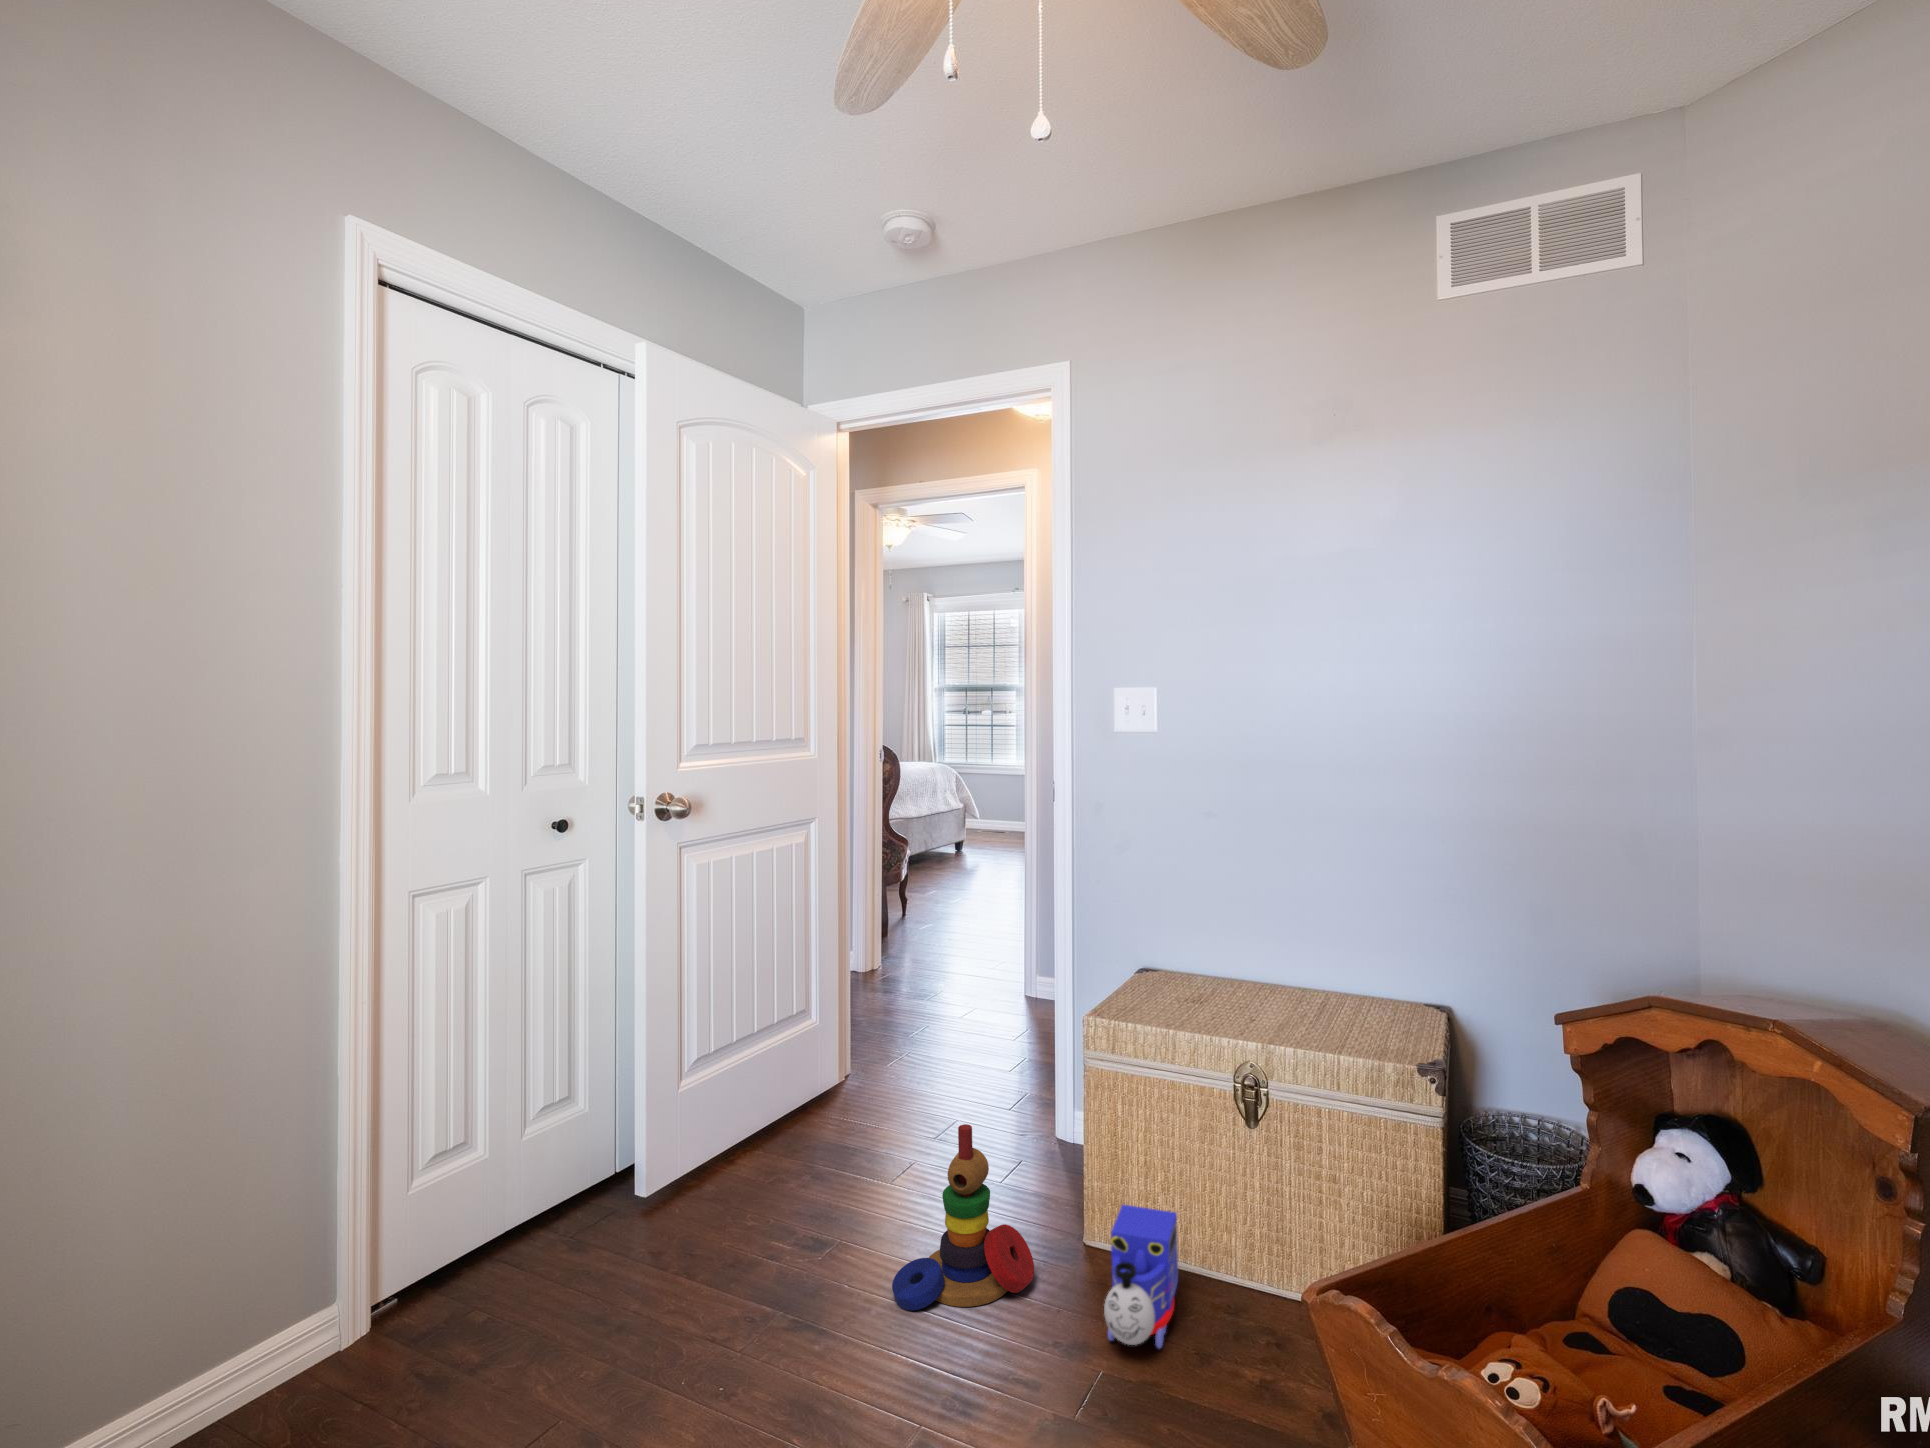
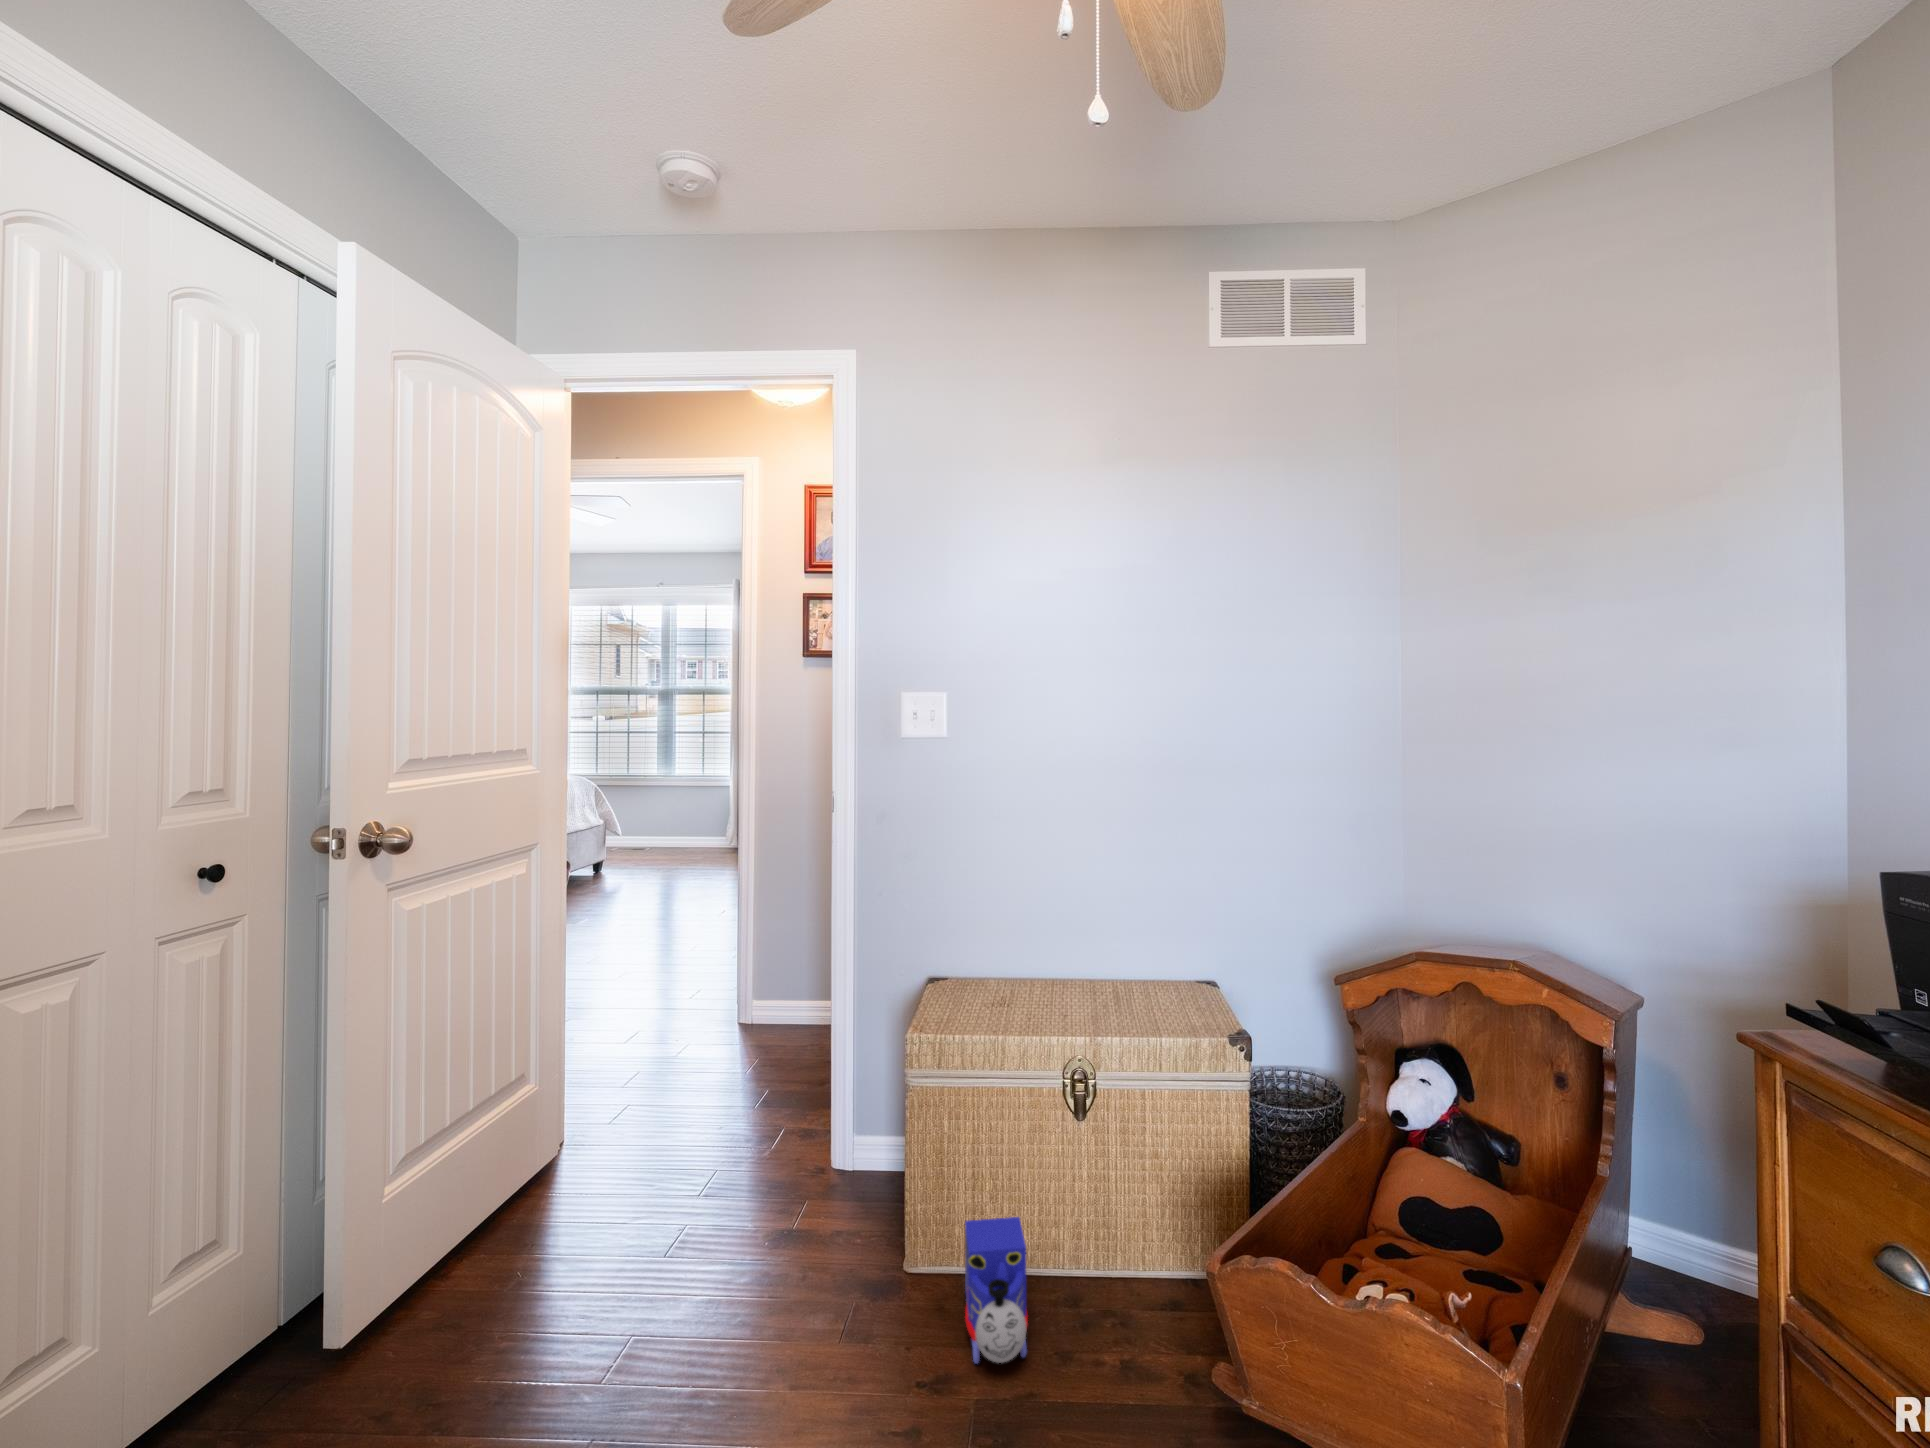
stacking toy: present [892,1124,1034,1310] -> none [725,1171,876,1397]

